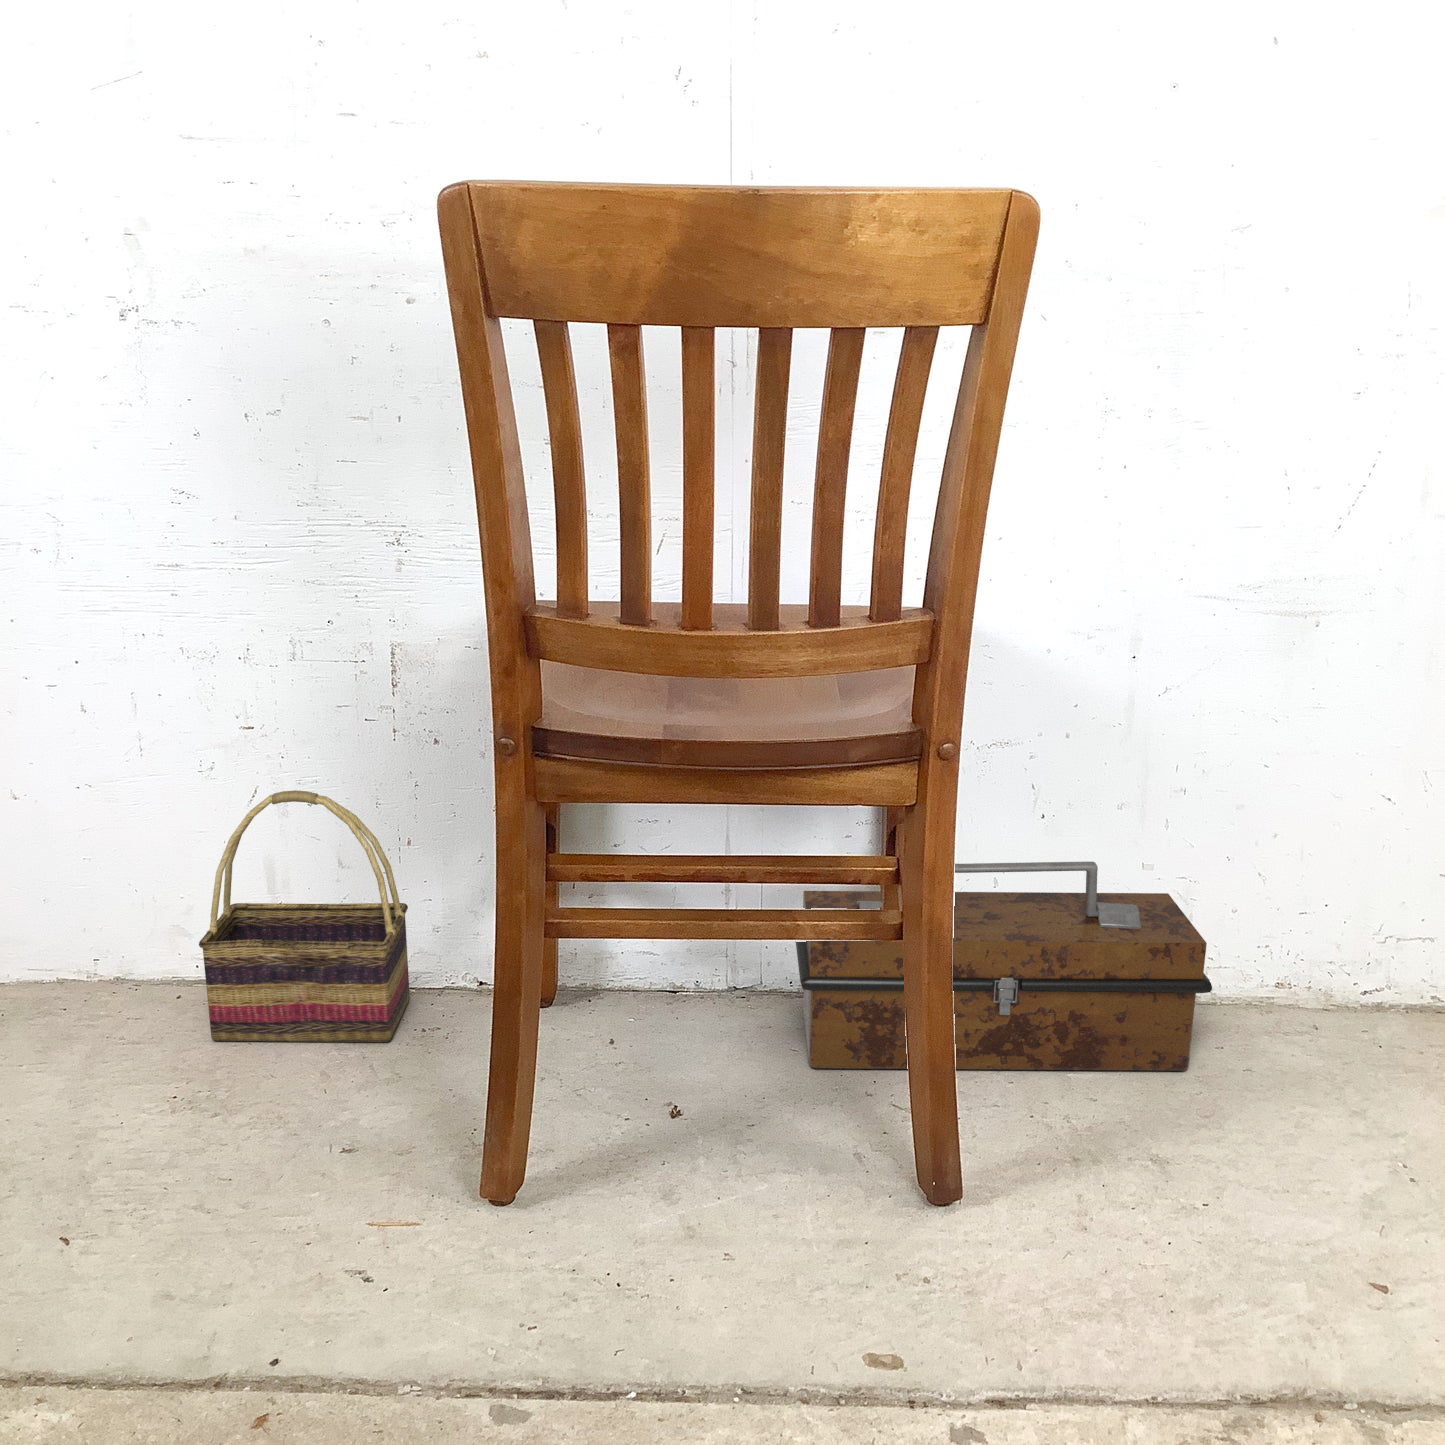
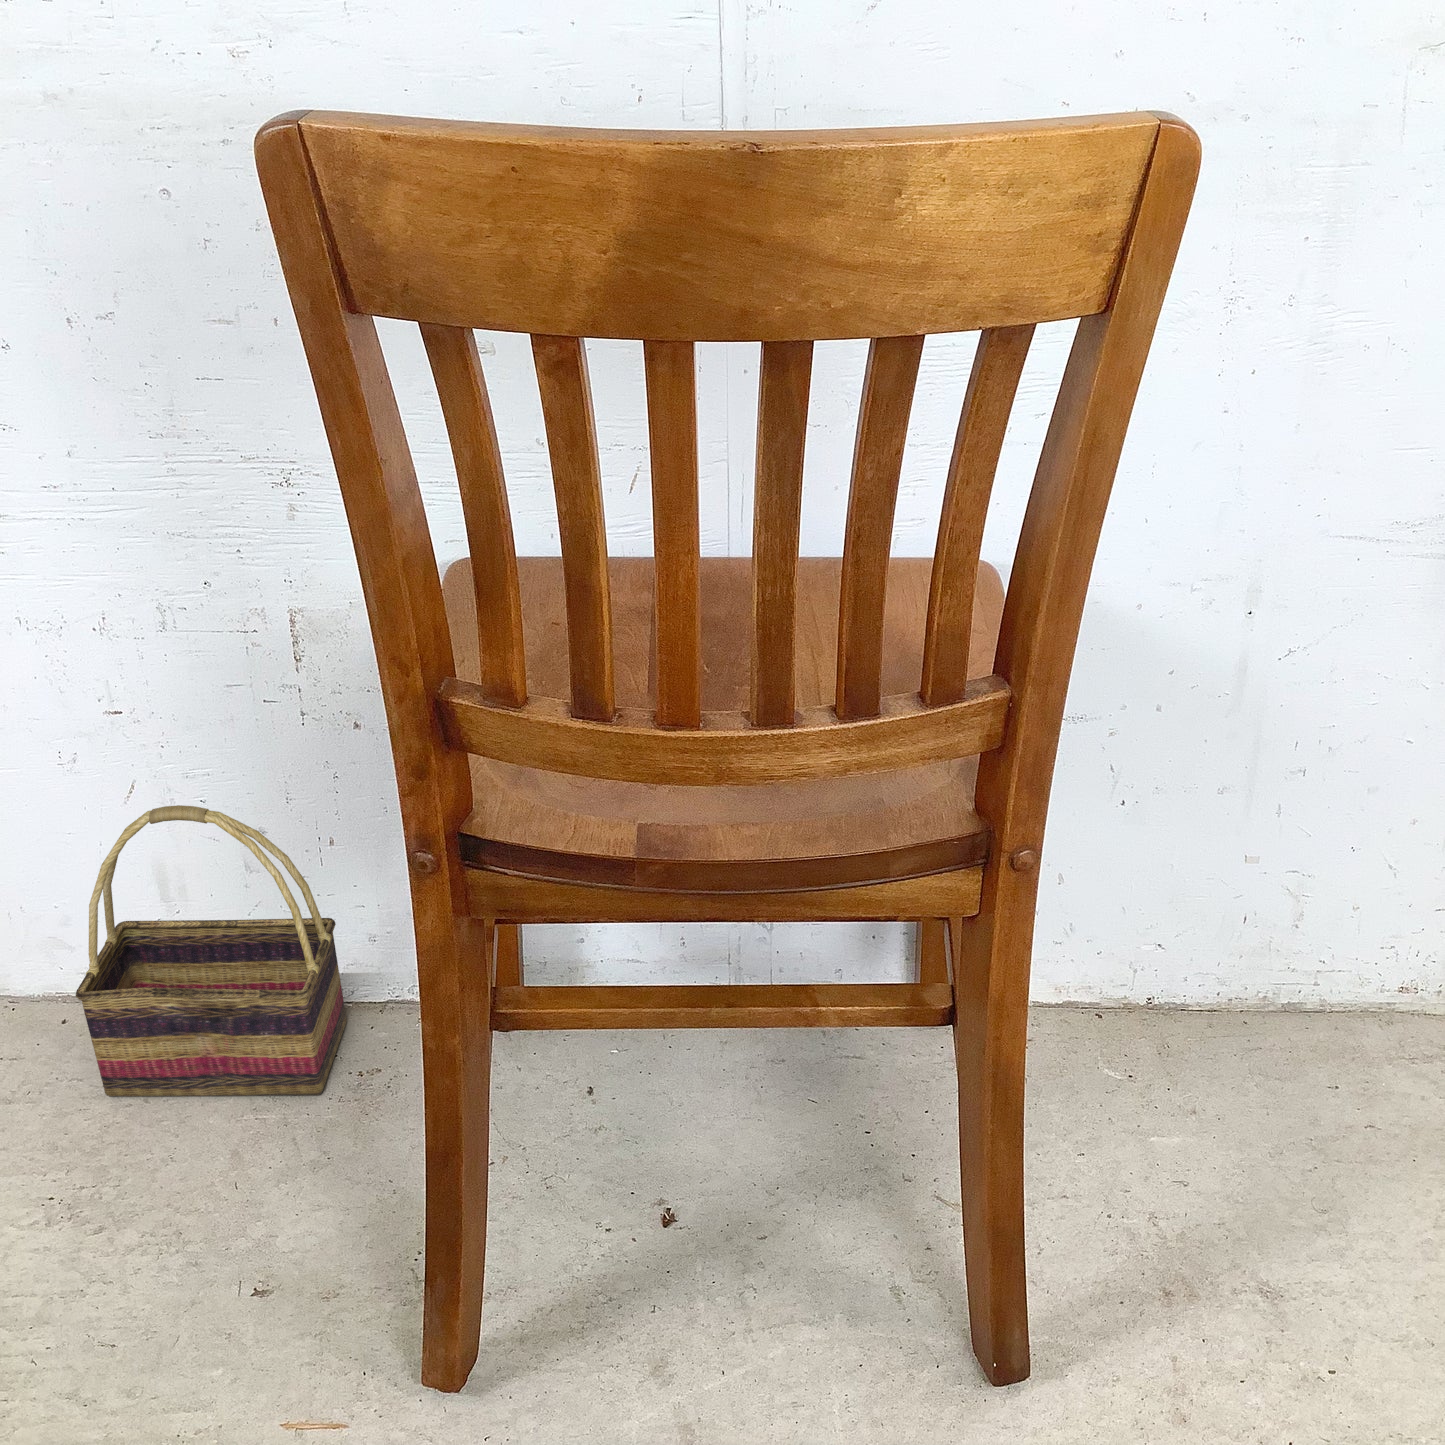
toolbox: present [796,862,1212,1071] -> none [812,883,1332,1131]

